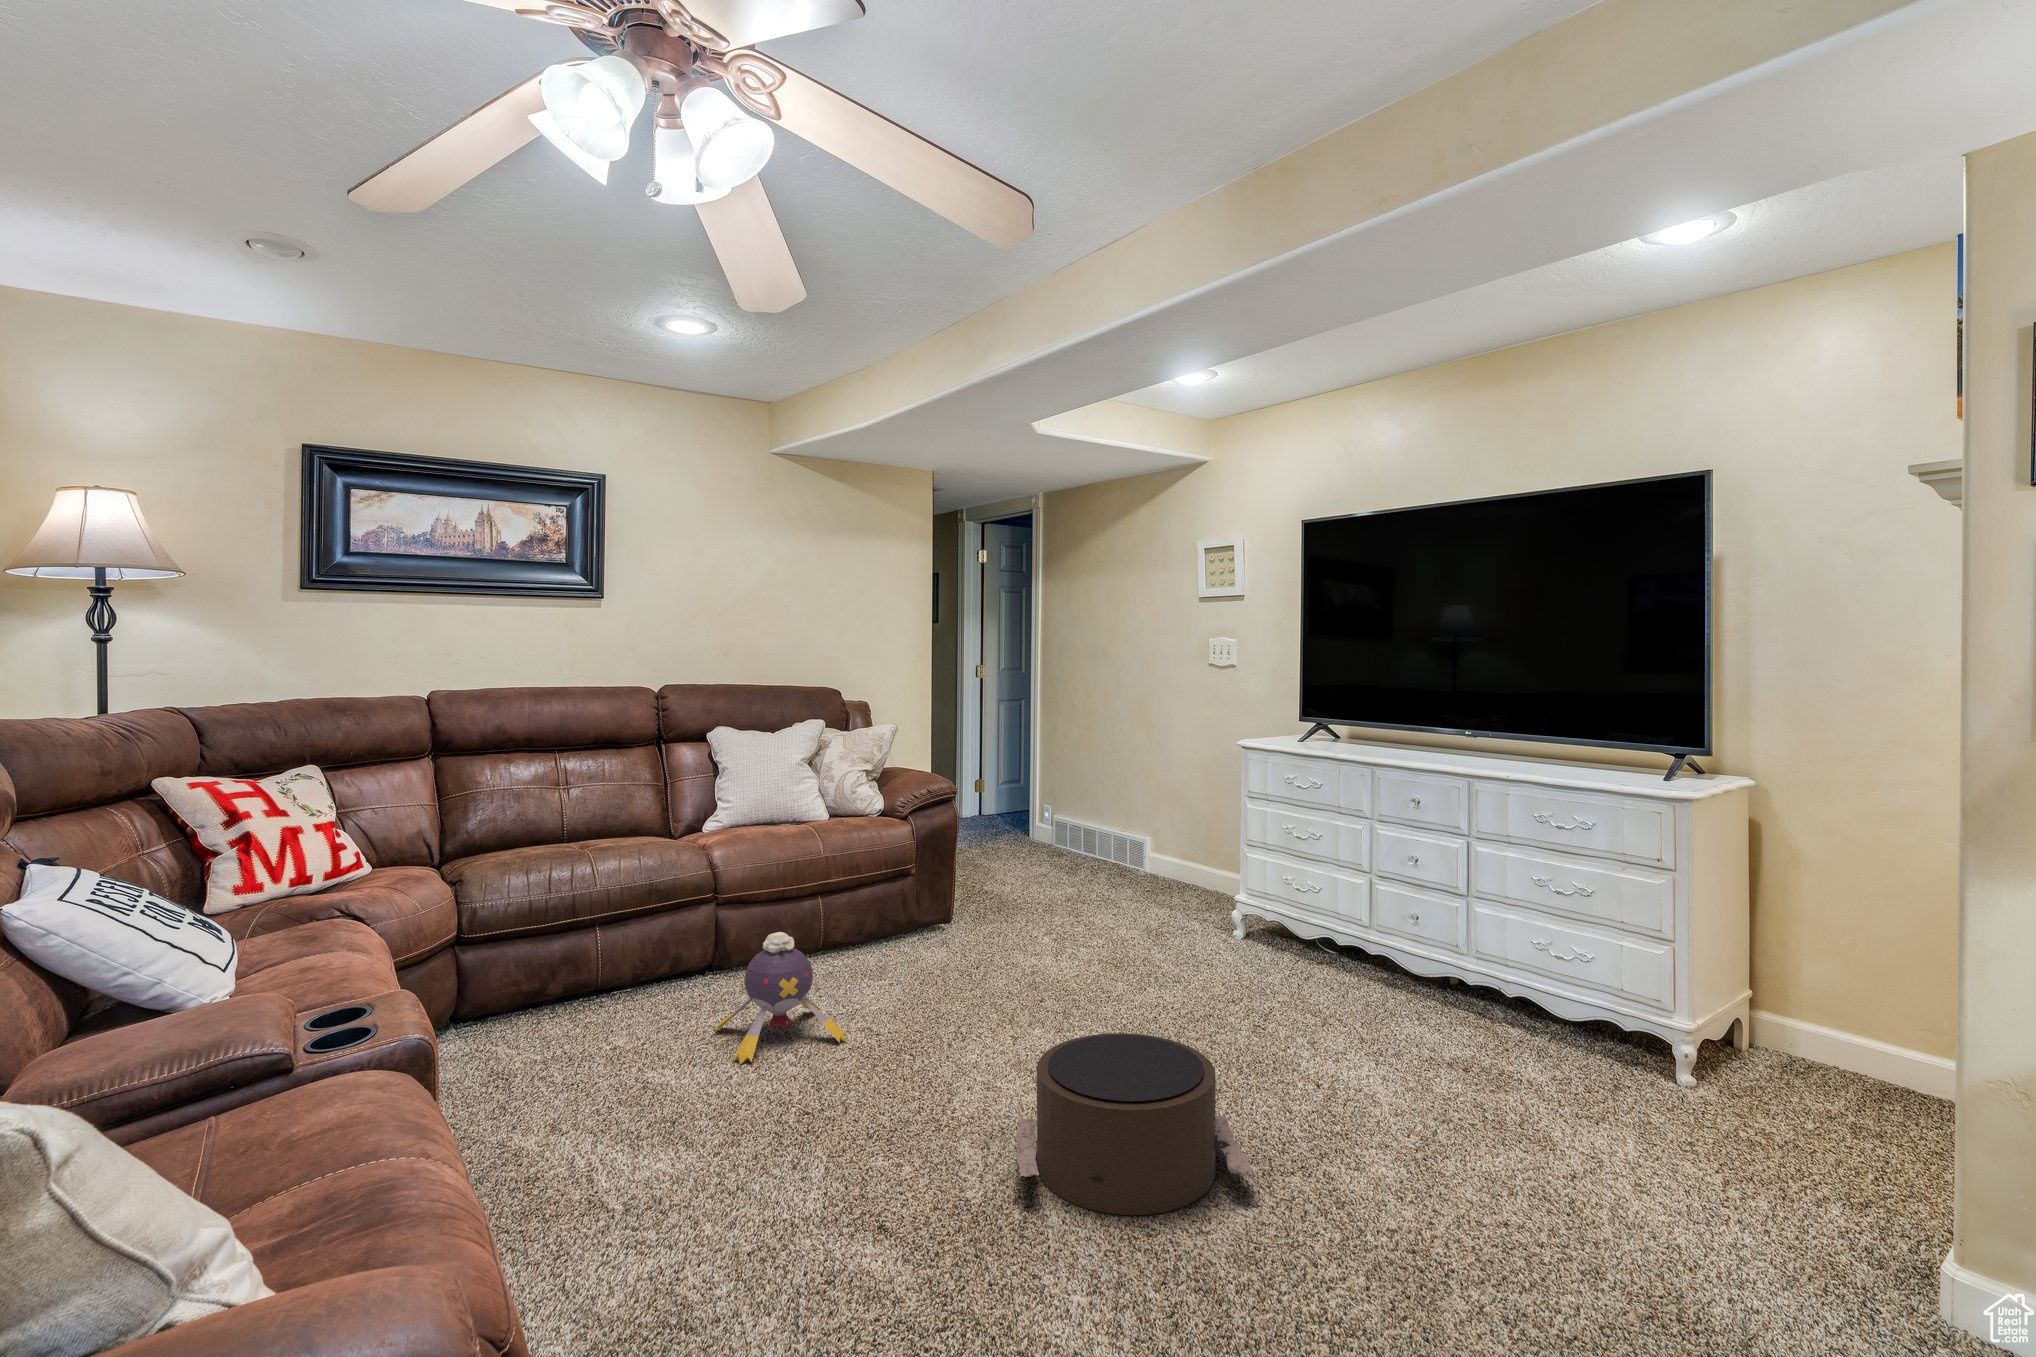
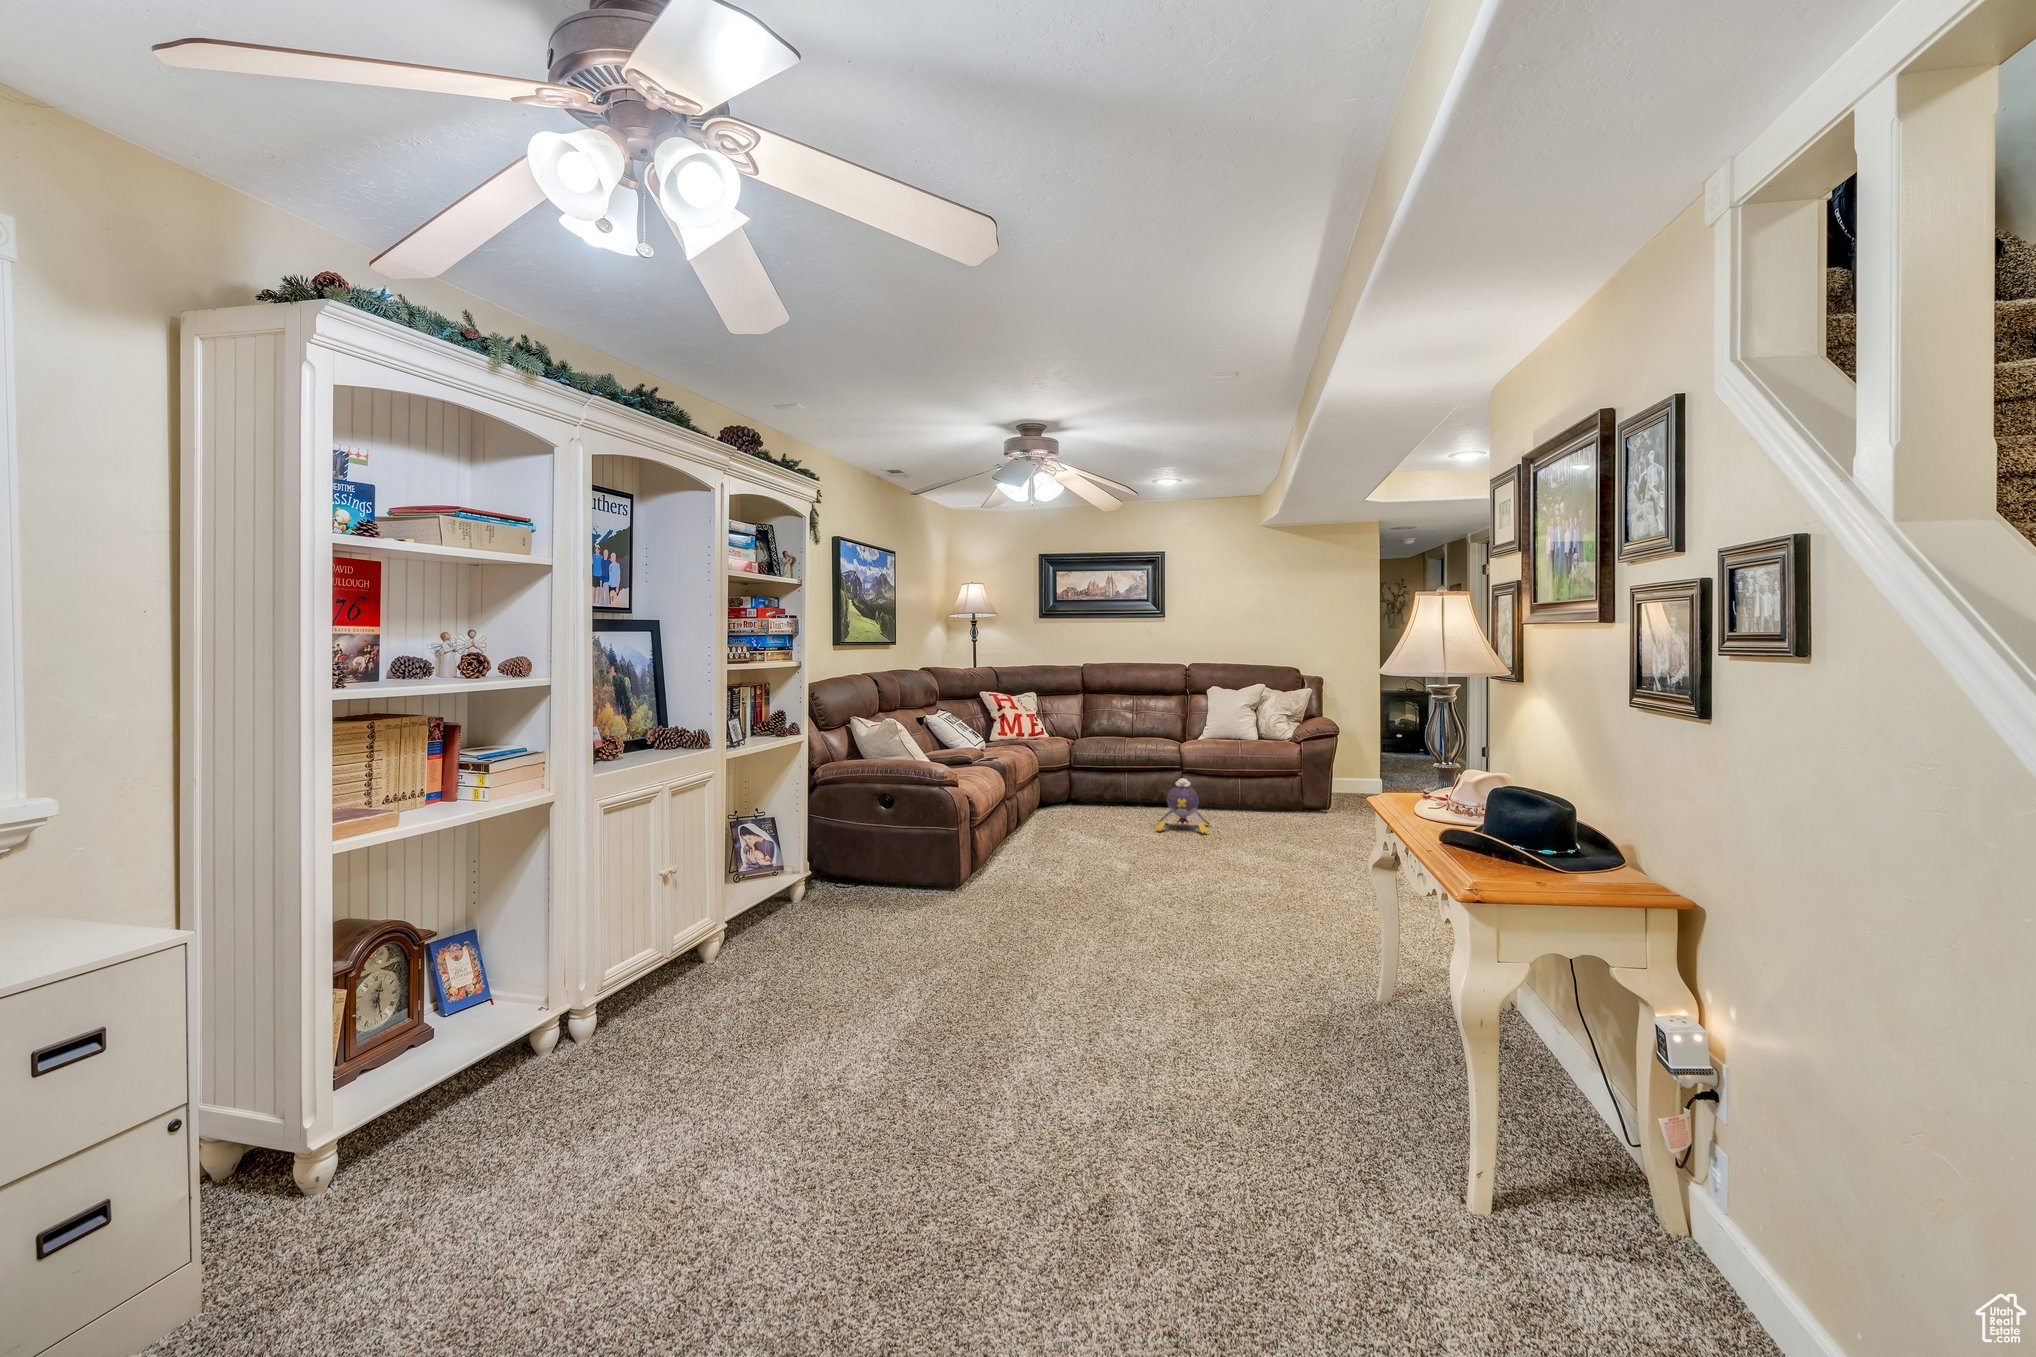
pouf: present [1016,1033,1250,1215] -> none [1201,827,1319,895]

